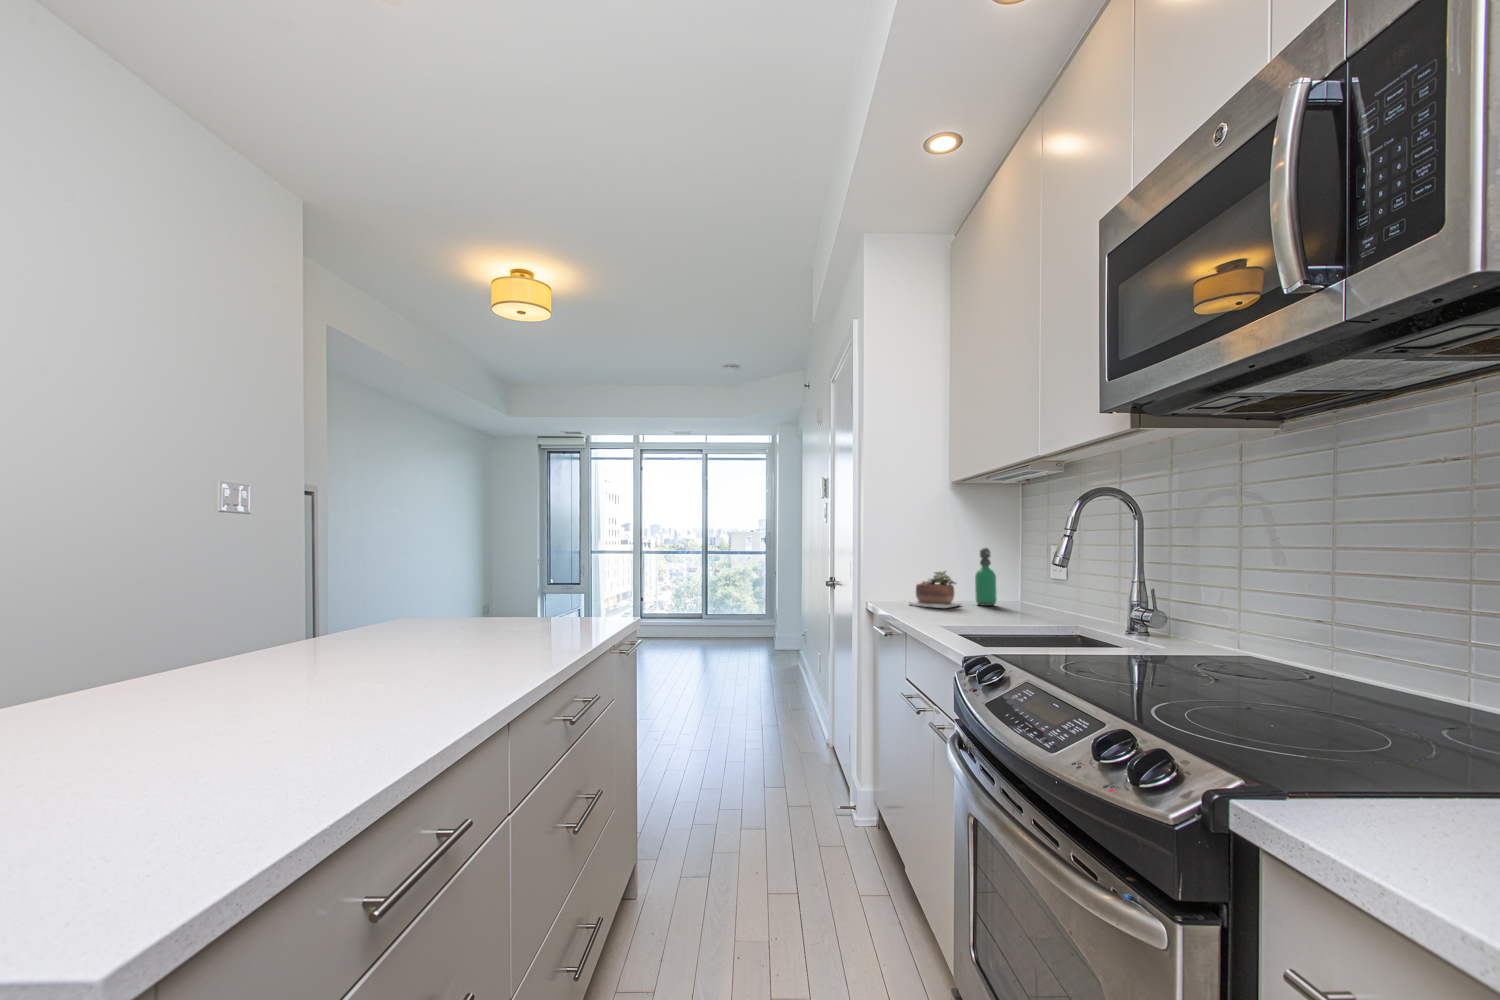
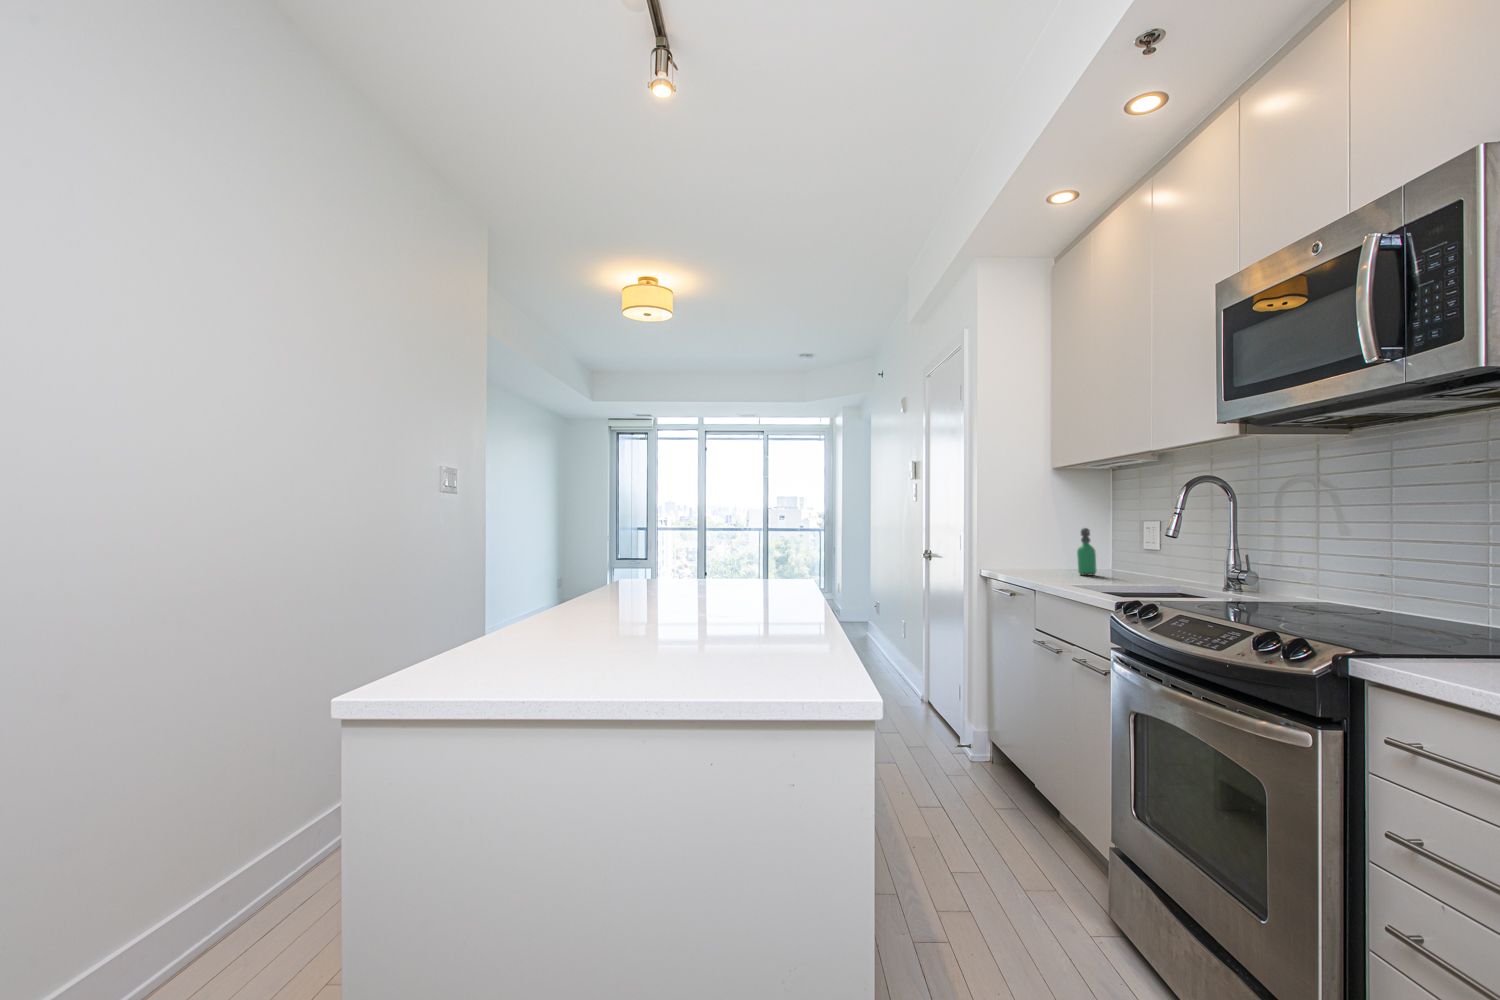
succulent plant: present [909,571,961,608] -> none [1024,548,1069,578]

